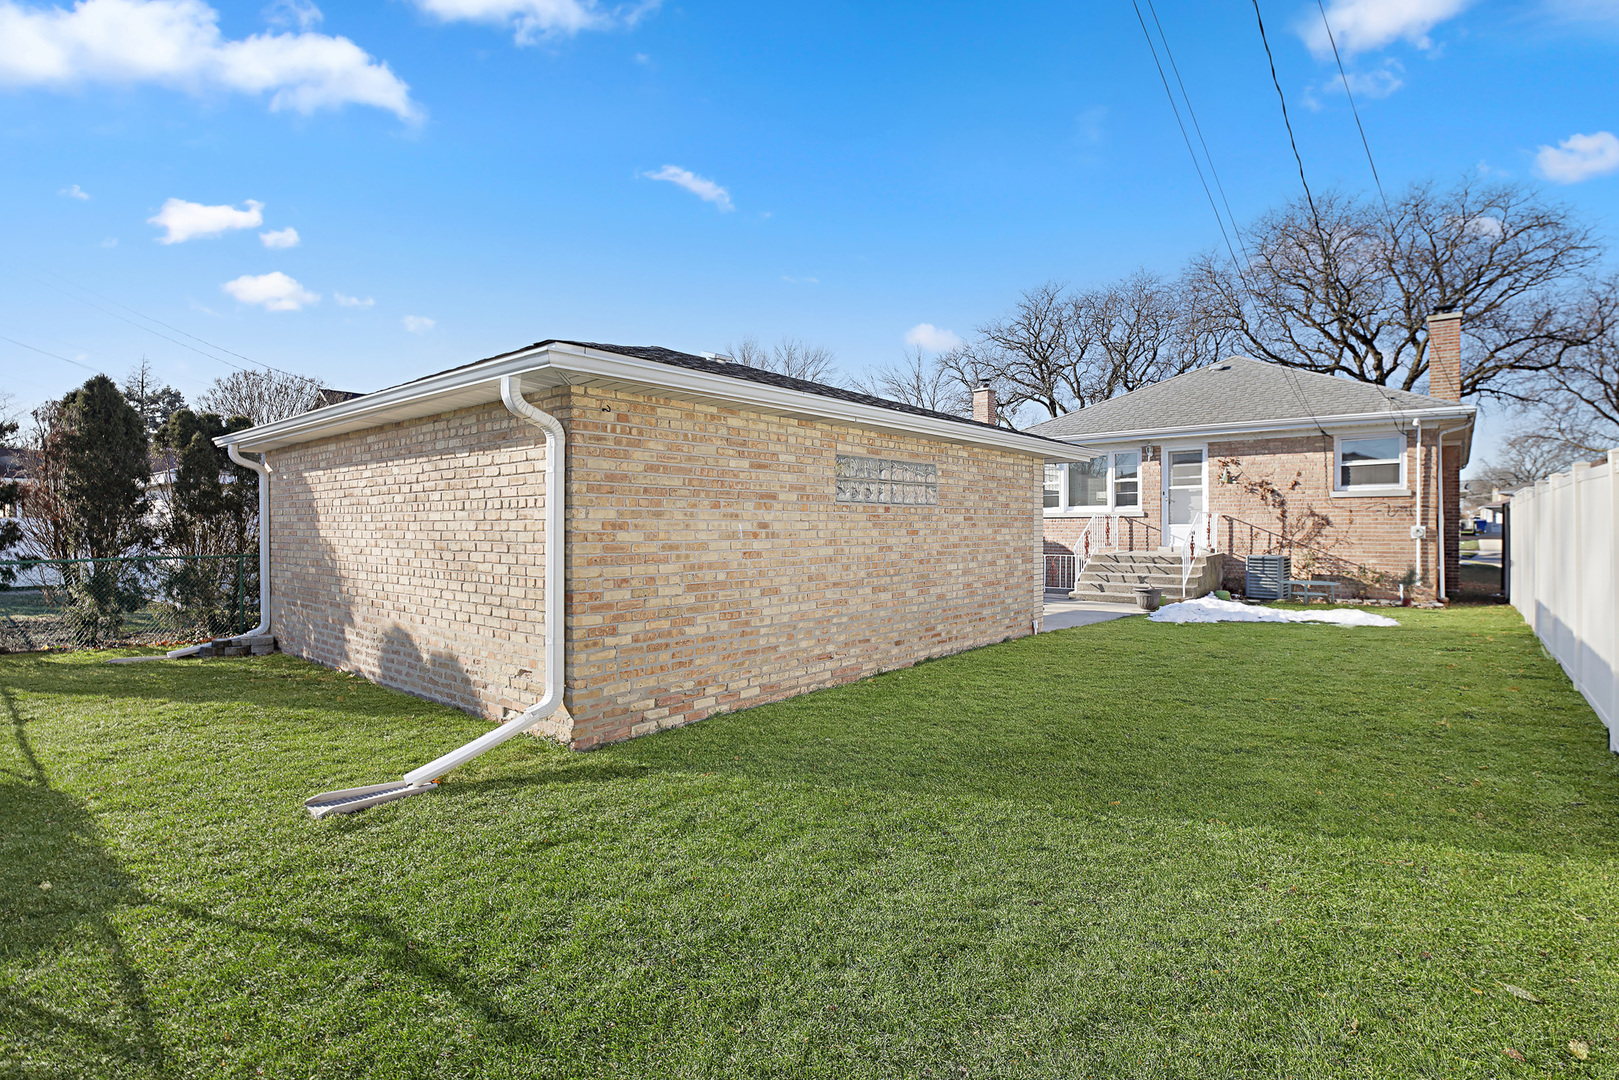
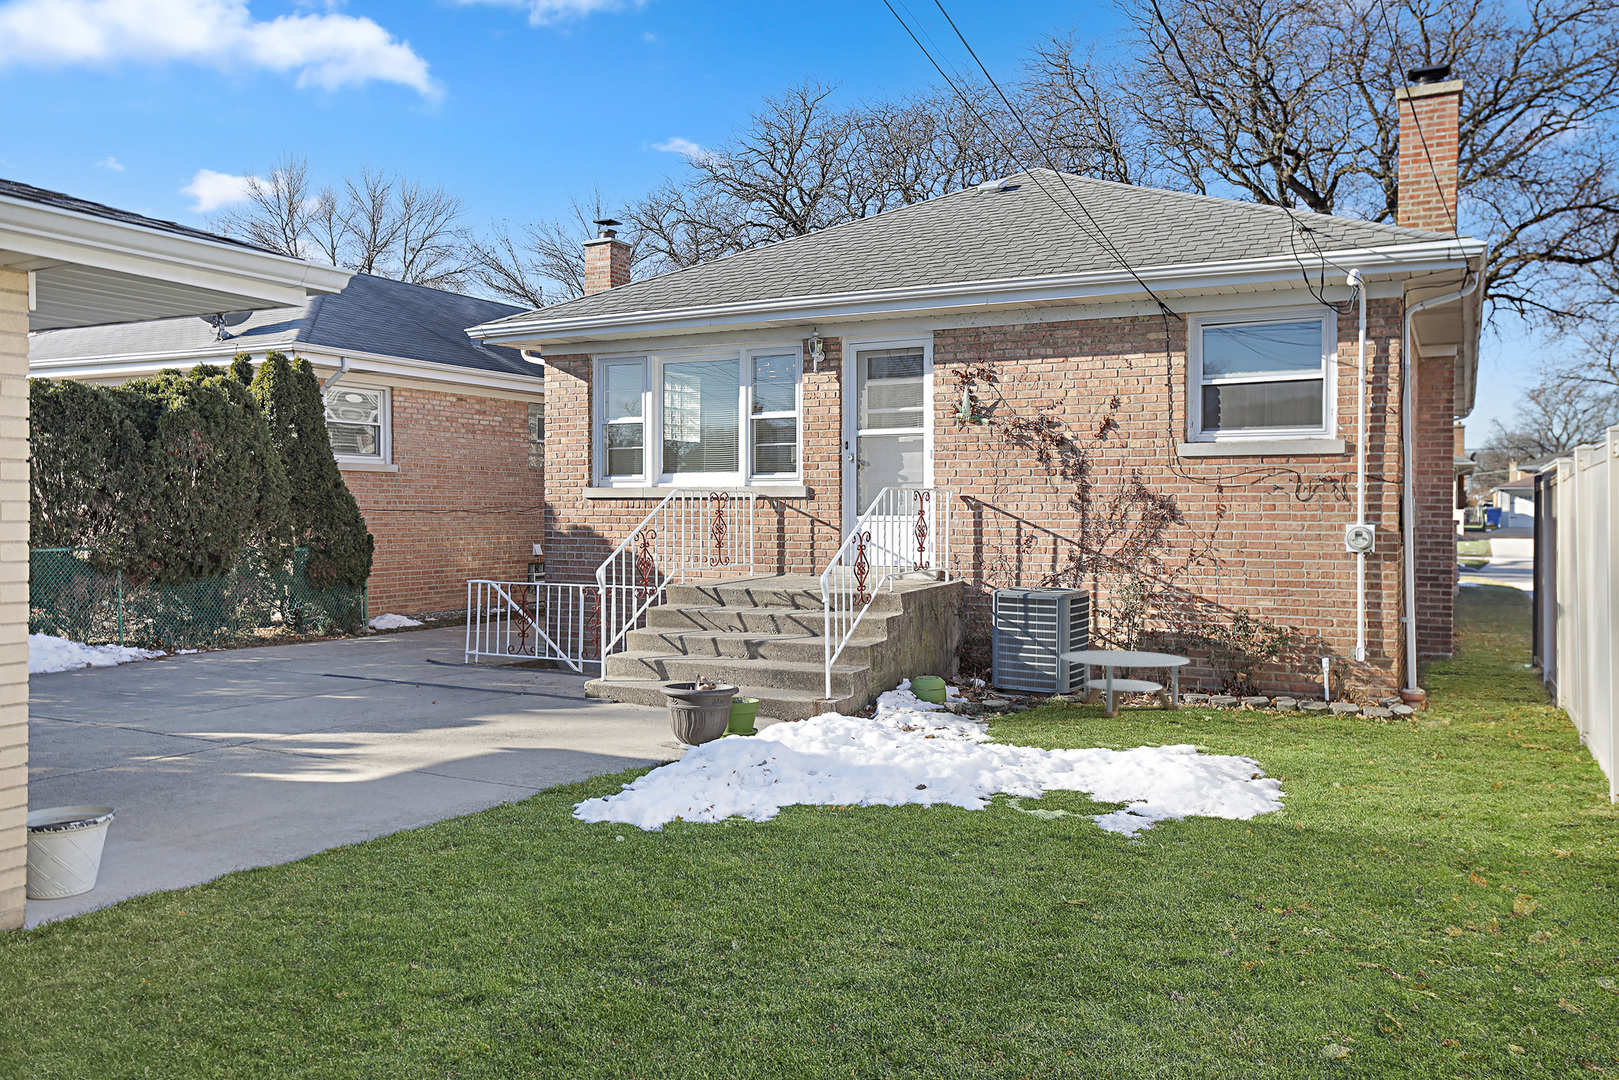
potted tree: present [1387,565,1429,606] -> none [1286,611,1379,714]

